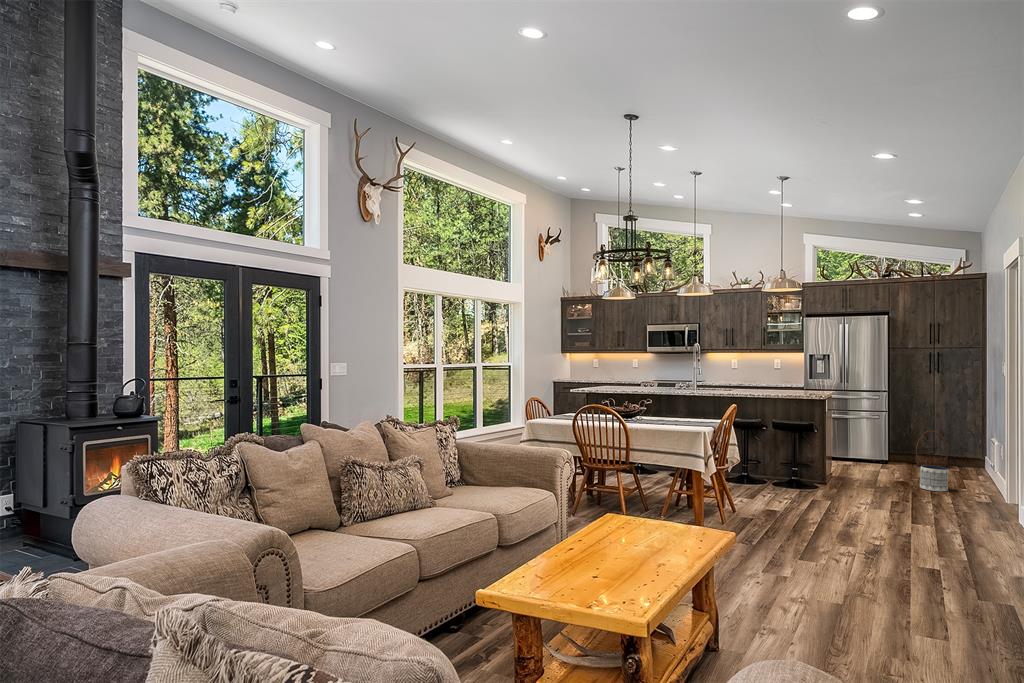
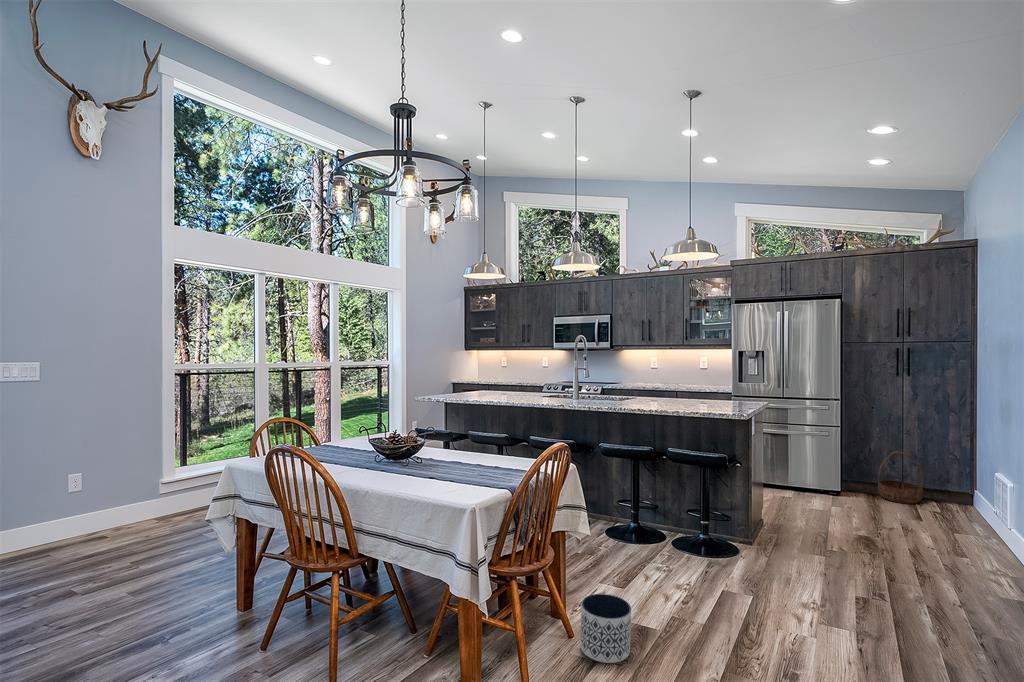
planter: present [920,465,949,492] -> present [580,594,631,663]

